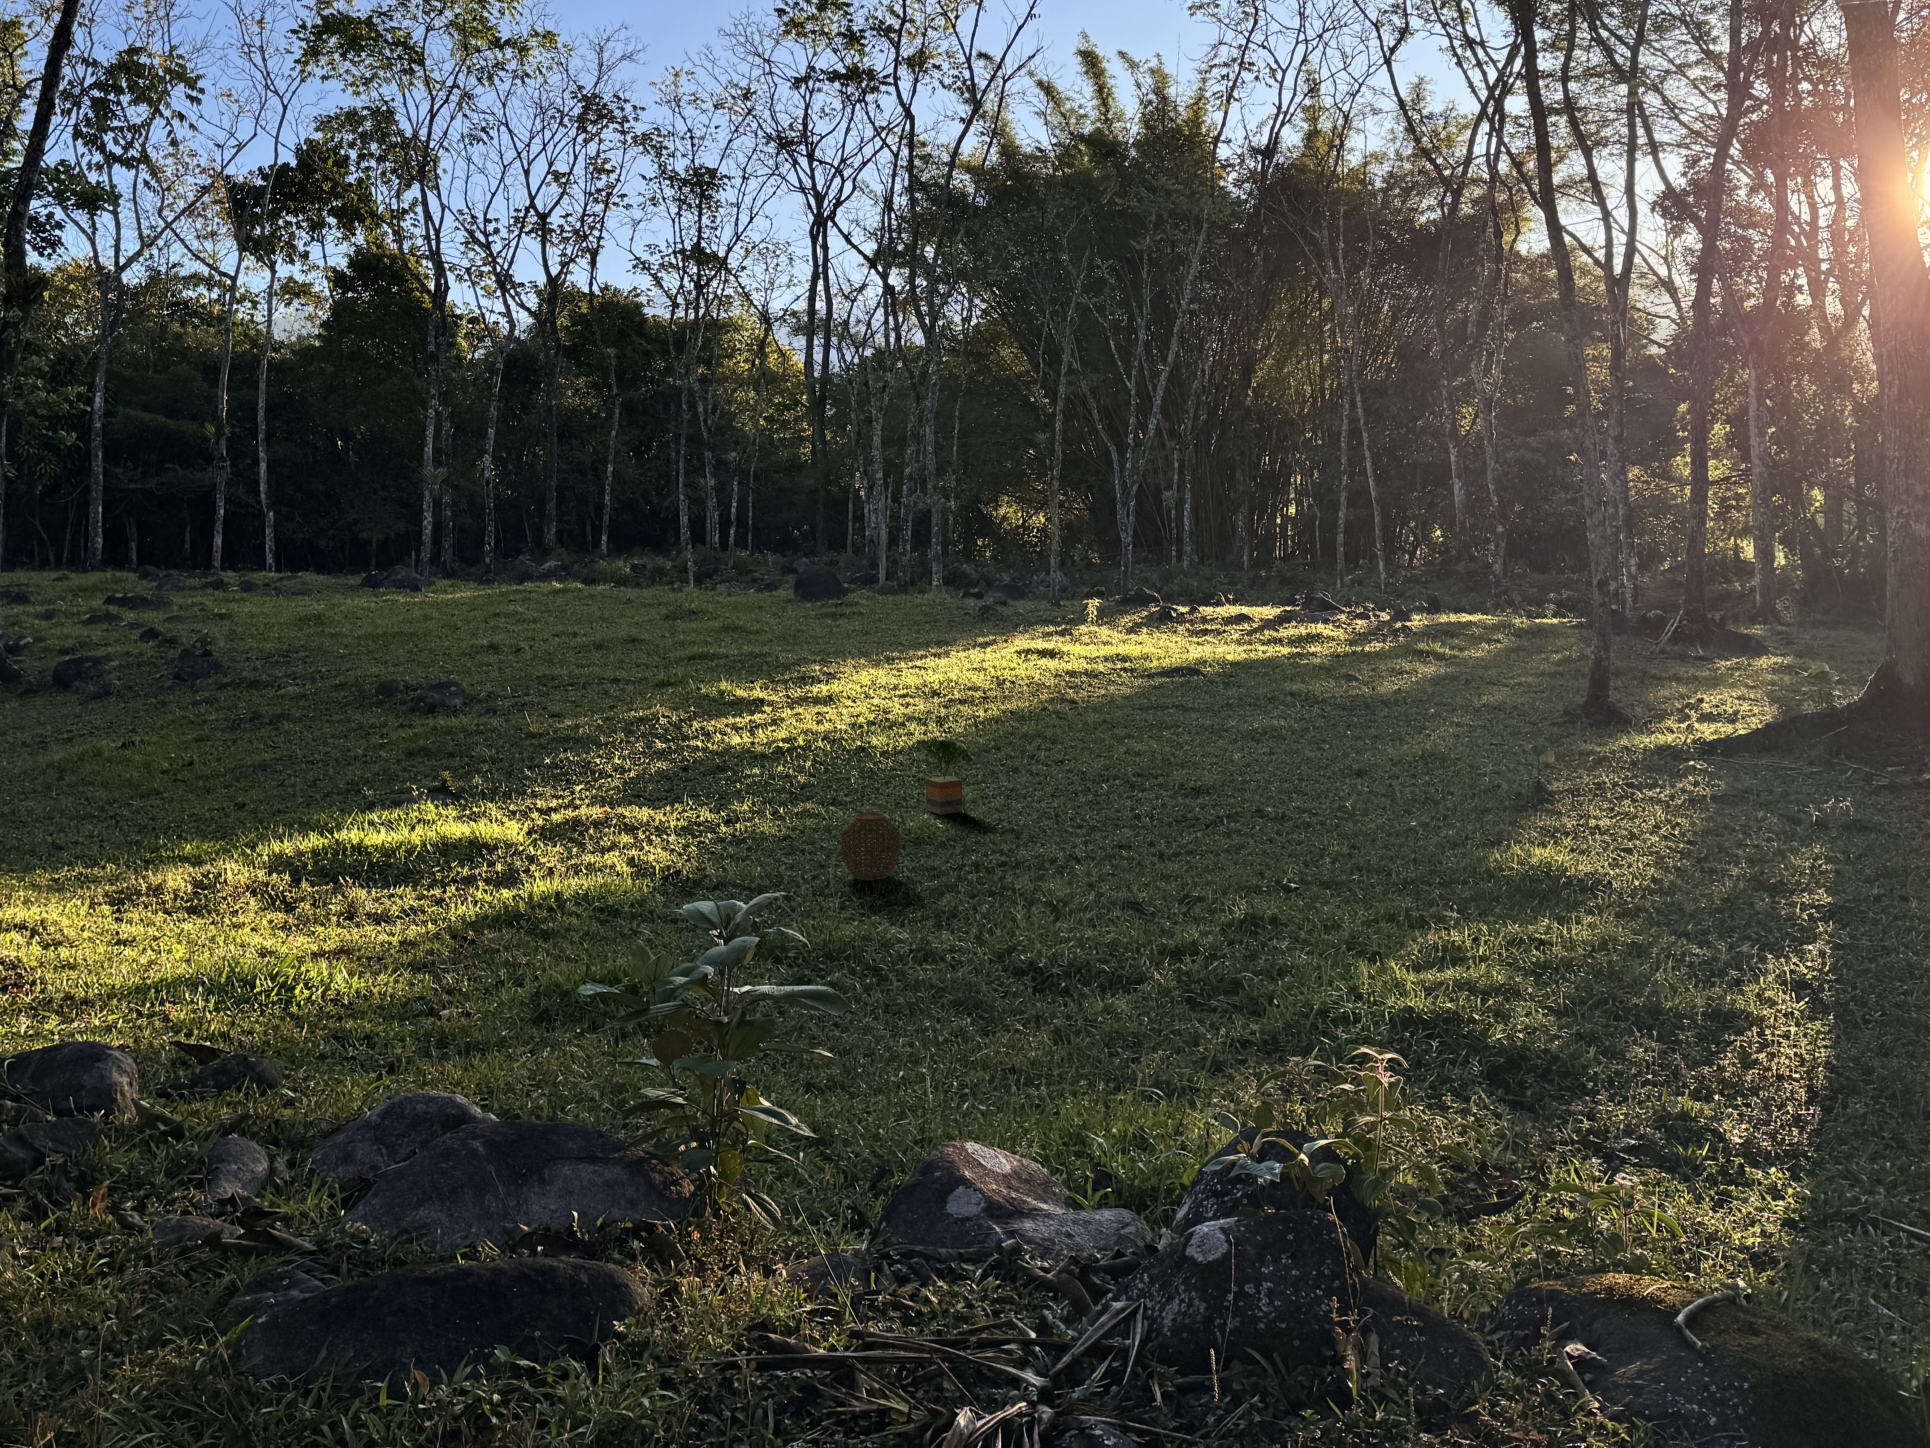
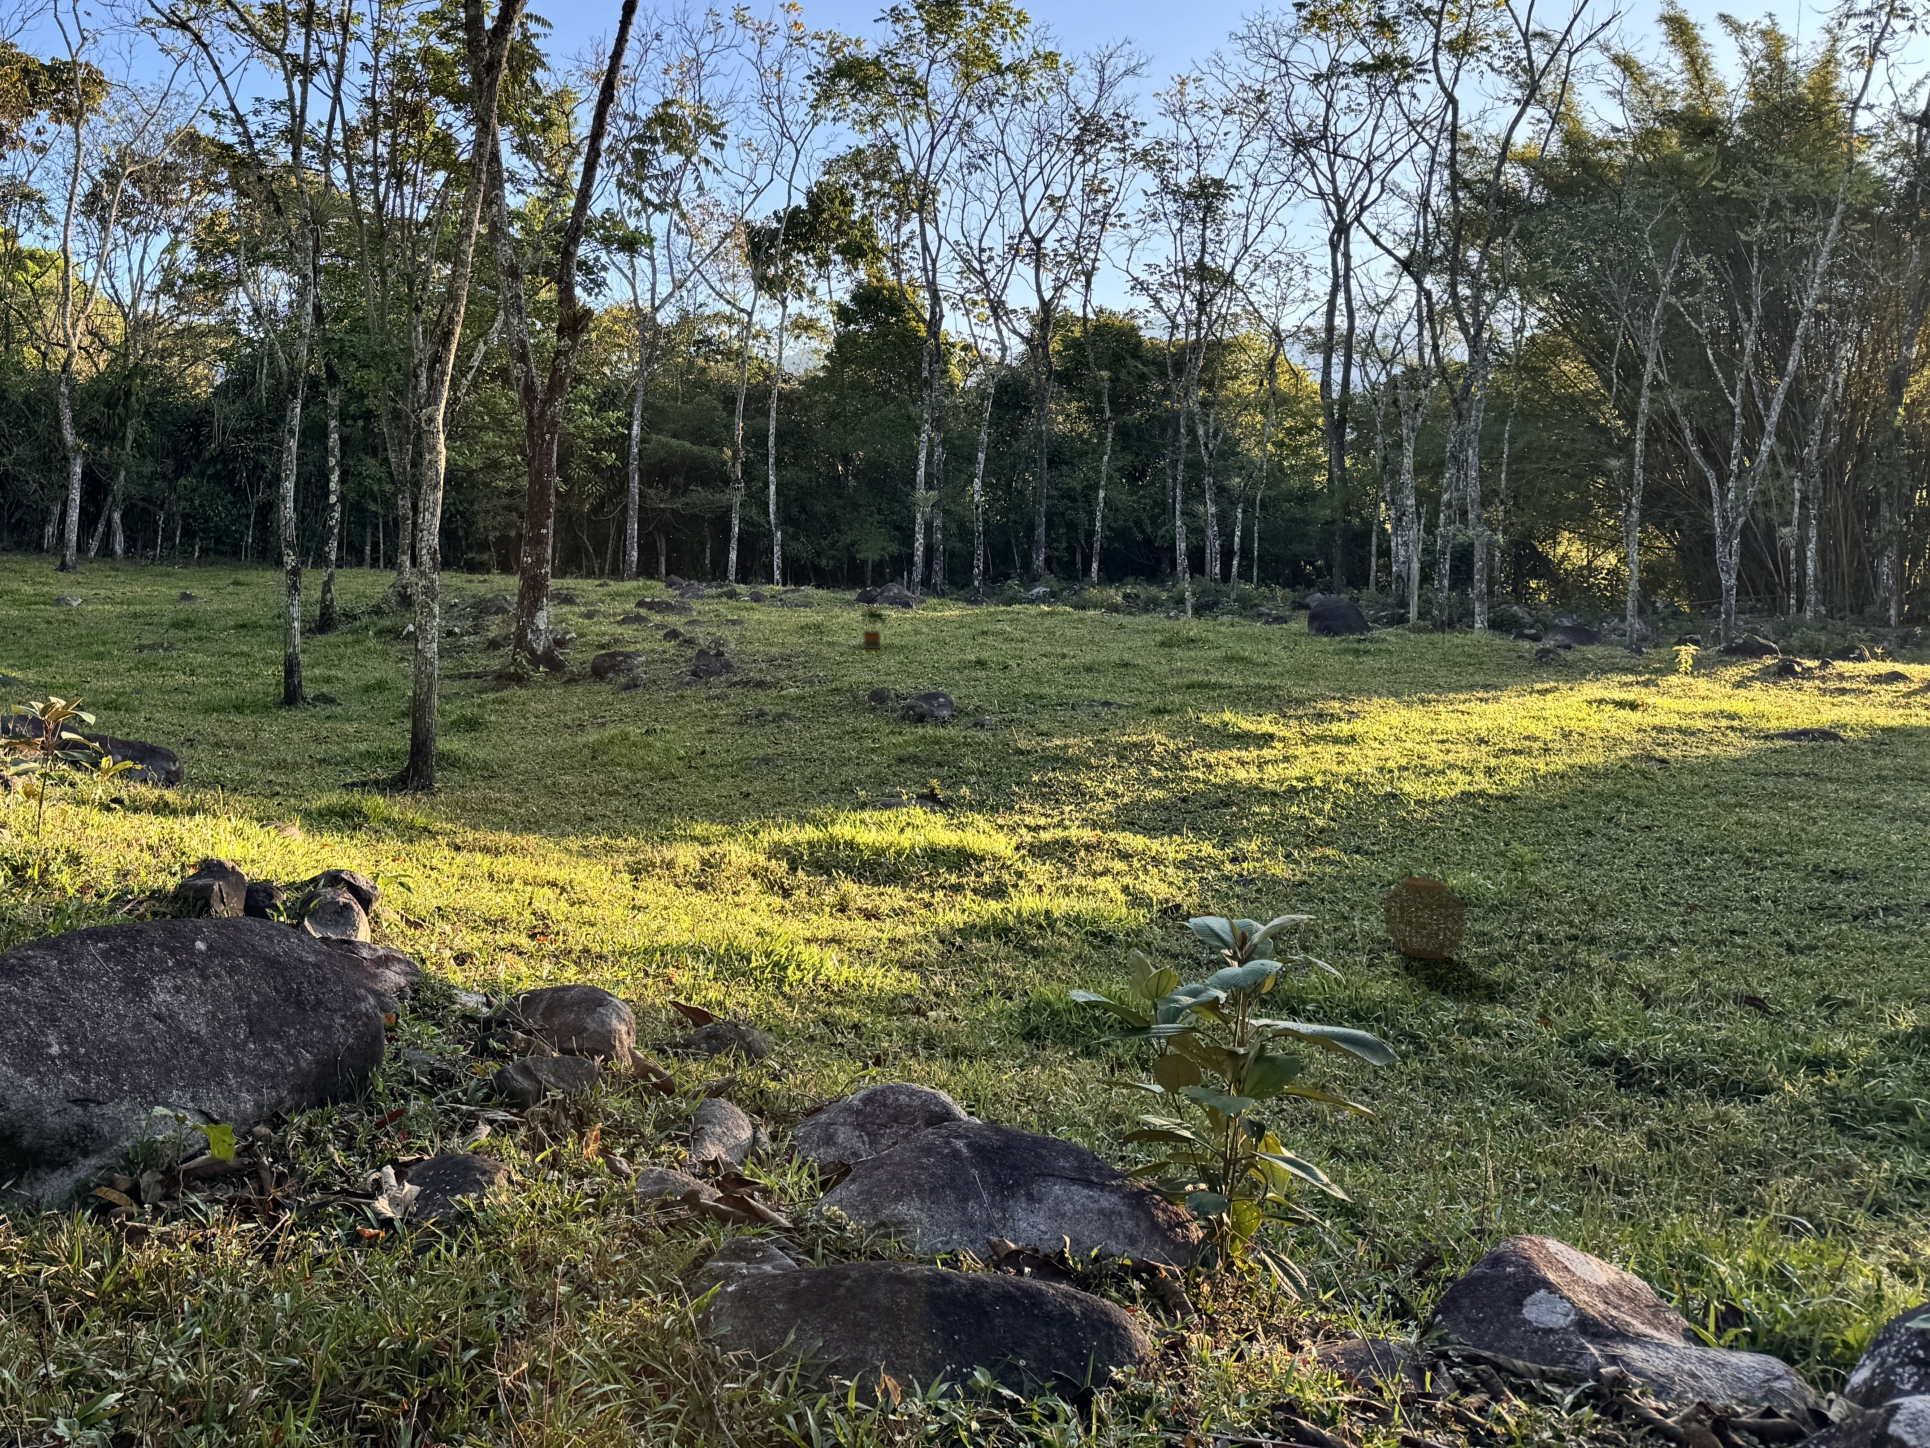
potted tree: present [921,740,973,815] -> present [862,611,885,649]

